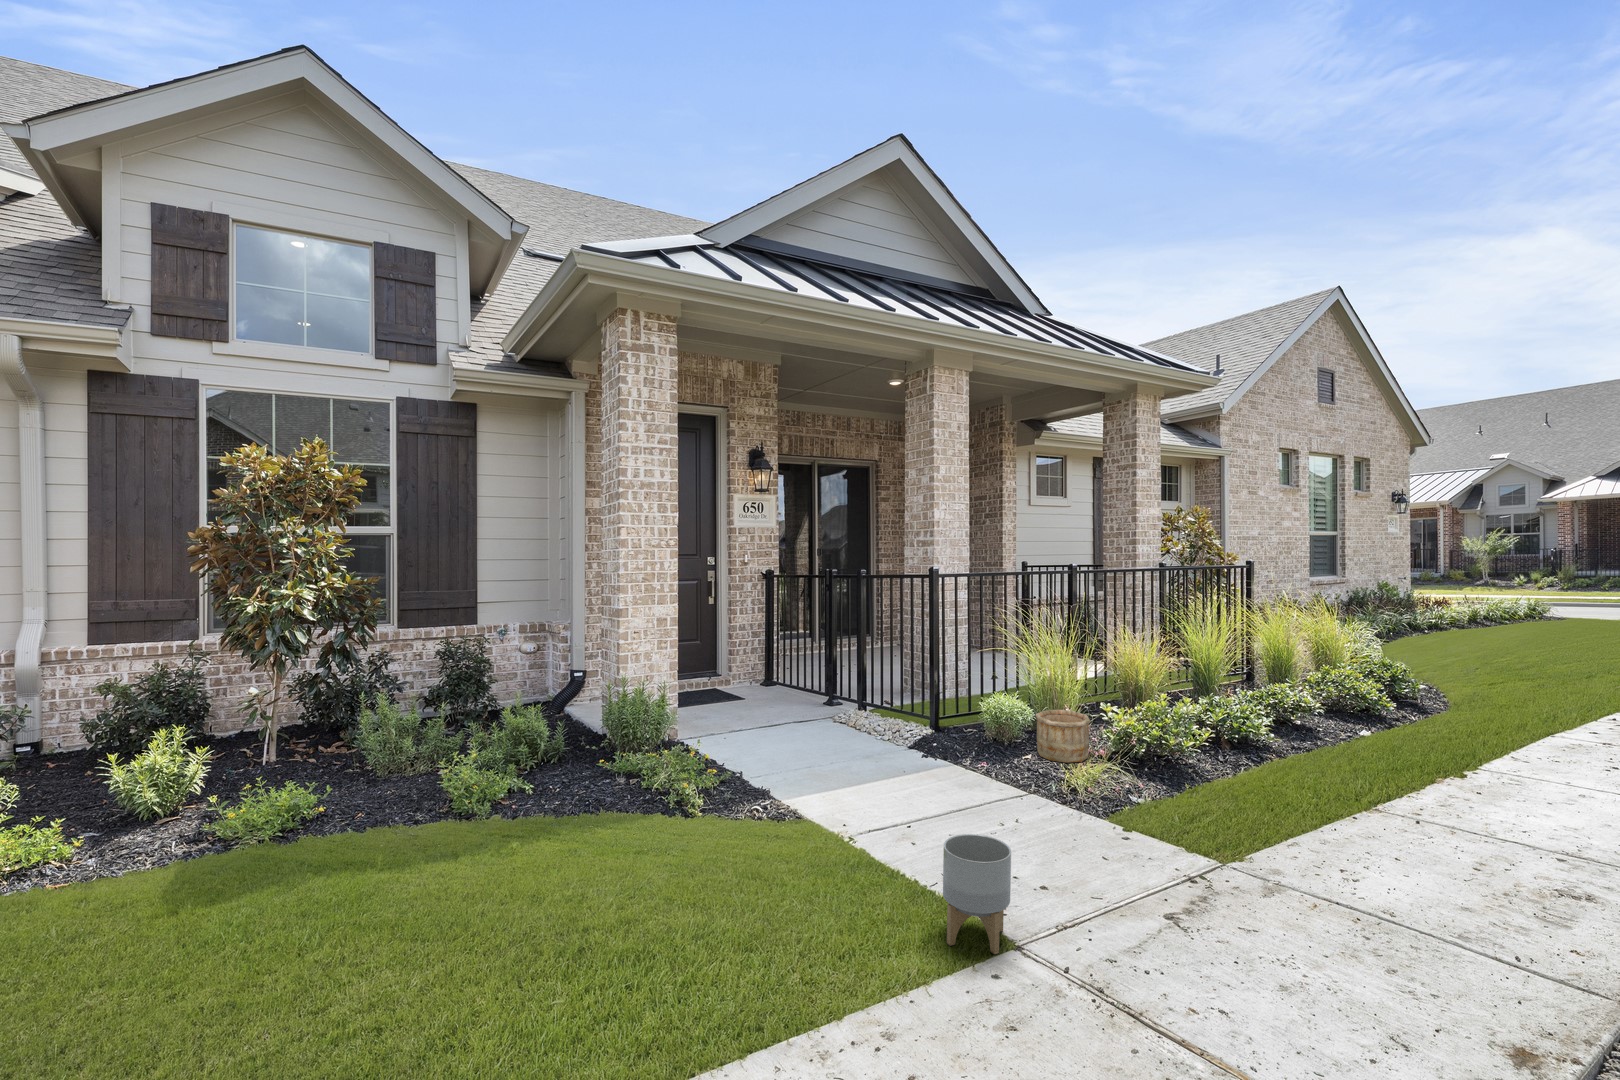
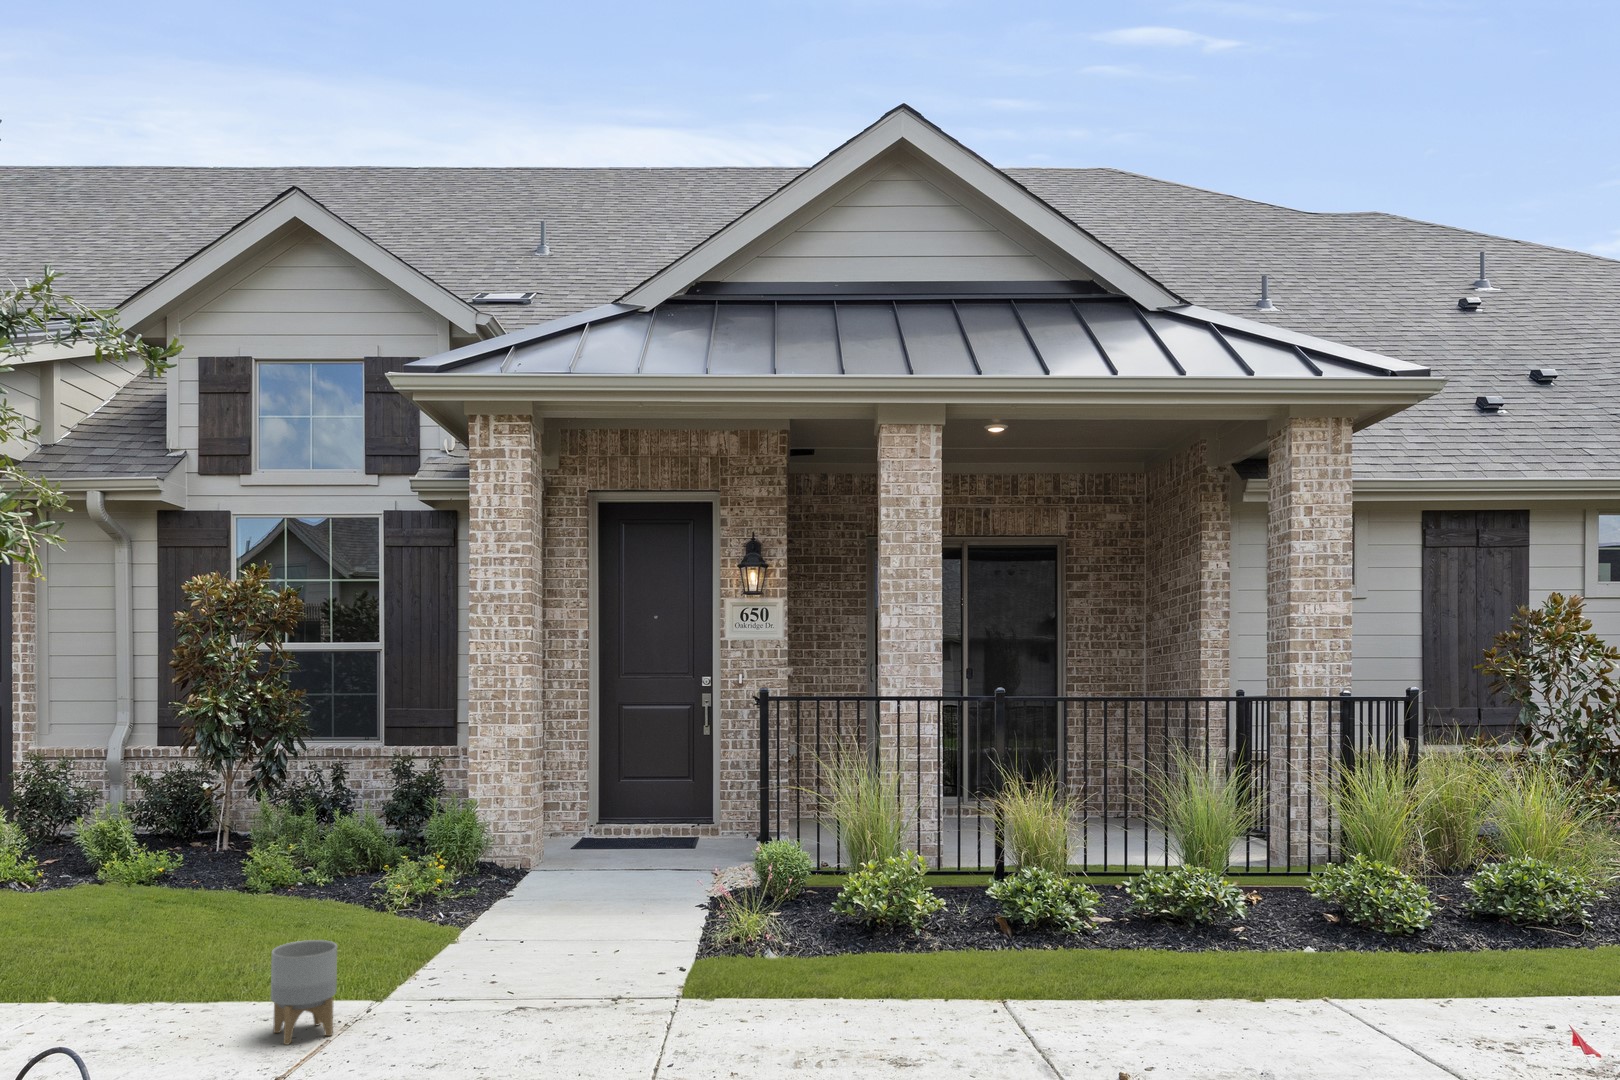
wooden bucket: present [1036,710,1091,763] -> none [790,888,858,957]

